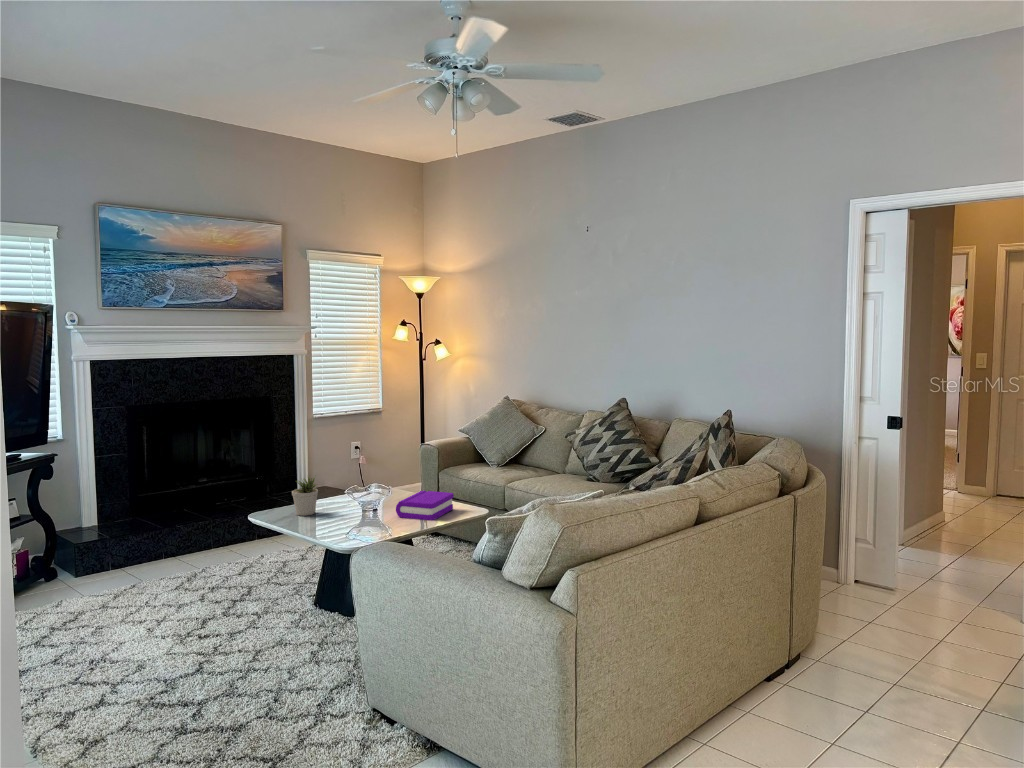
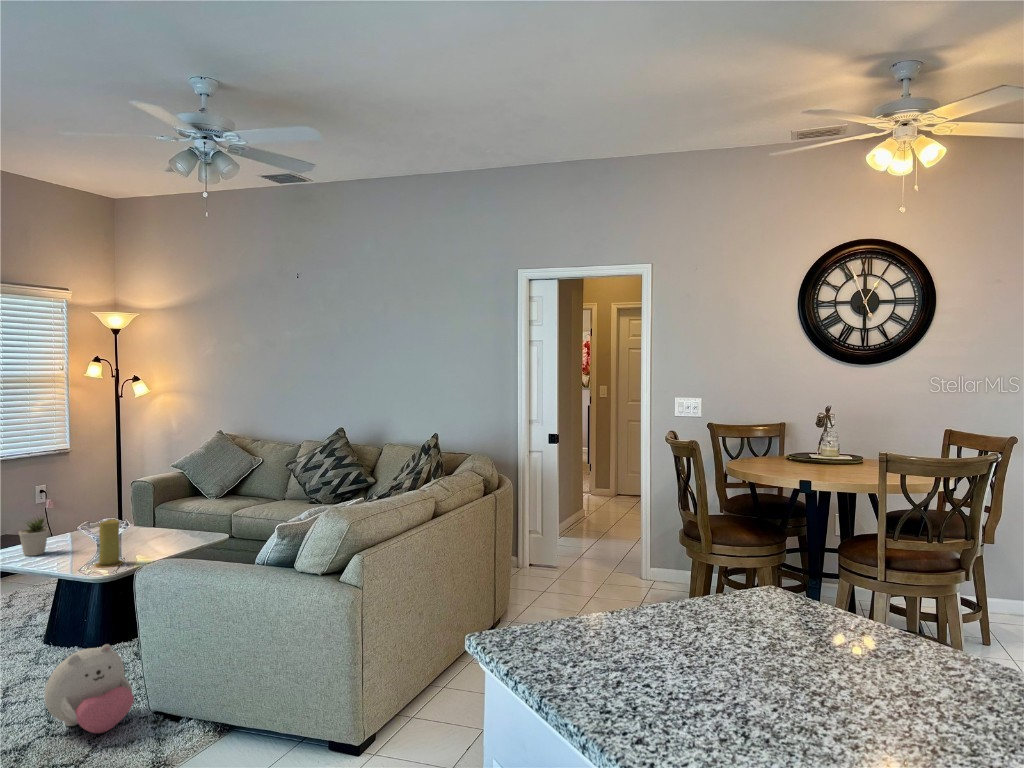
candle: none [345,488,371,538] -> present [95,520,123,567]
book: present [396,491,454,520] -> none [139,521,194,547]
plush toy: none [268,626,350,722] -> present [44,644,134,733]

